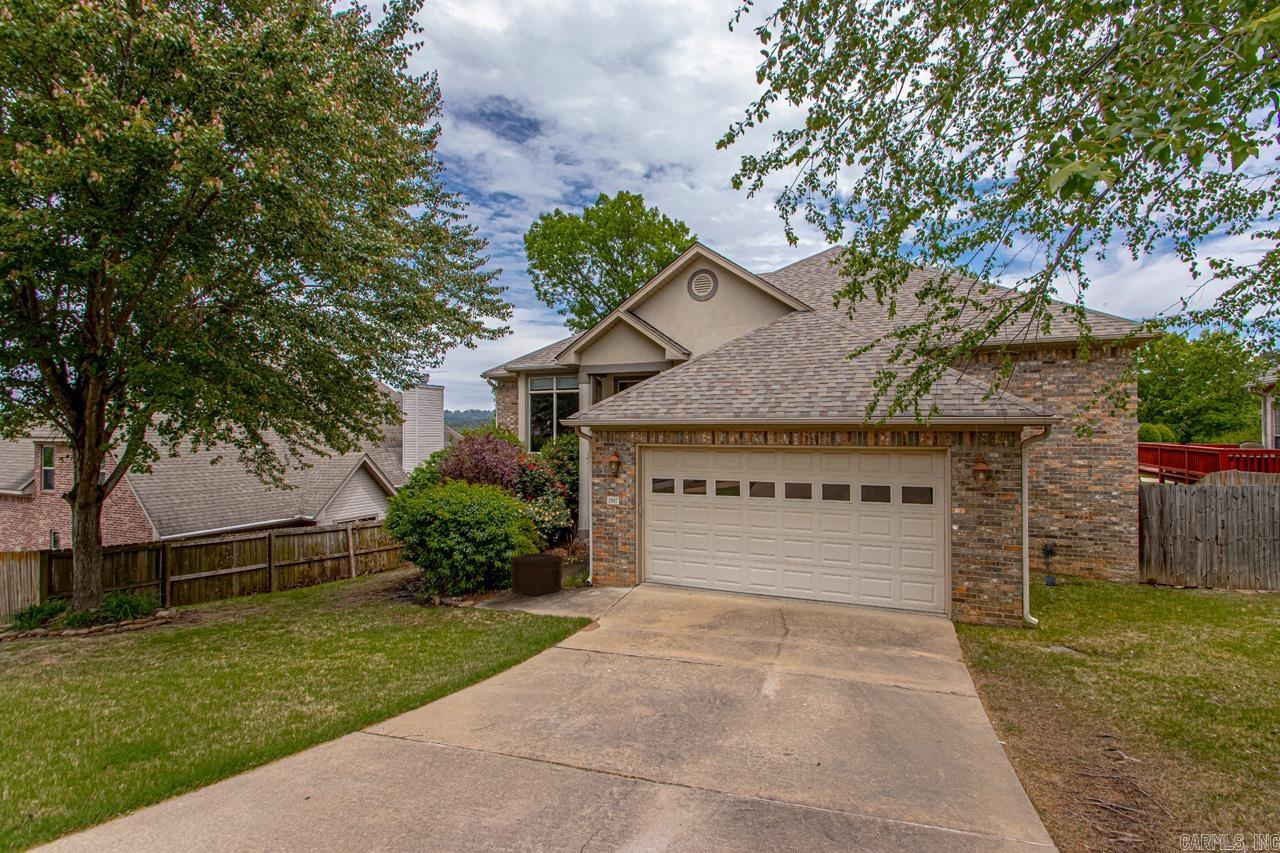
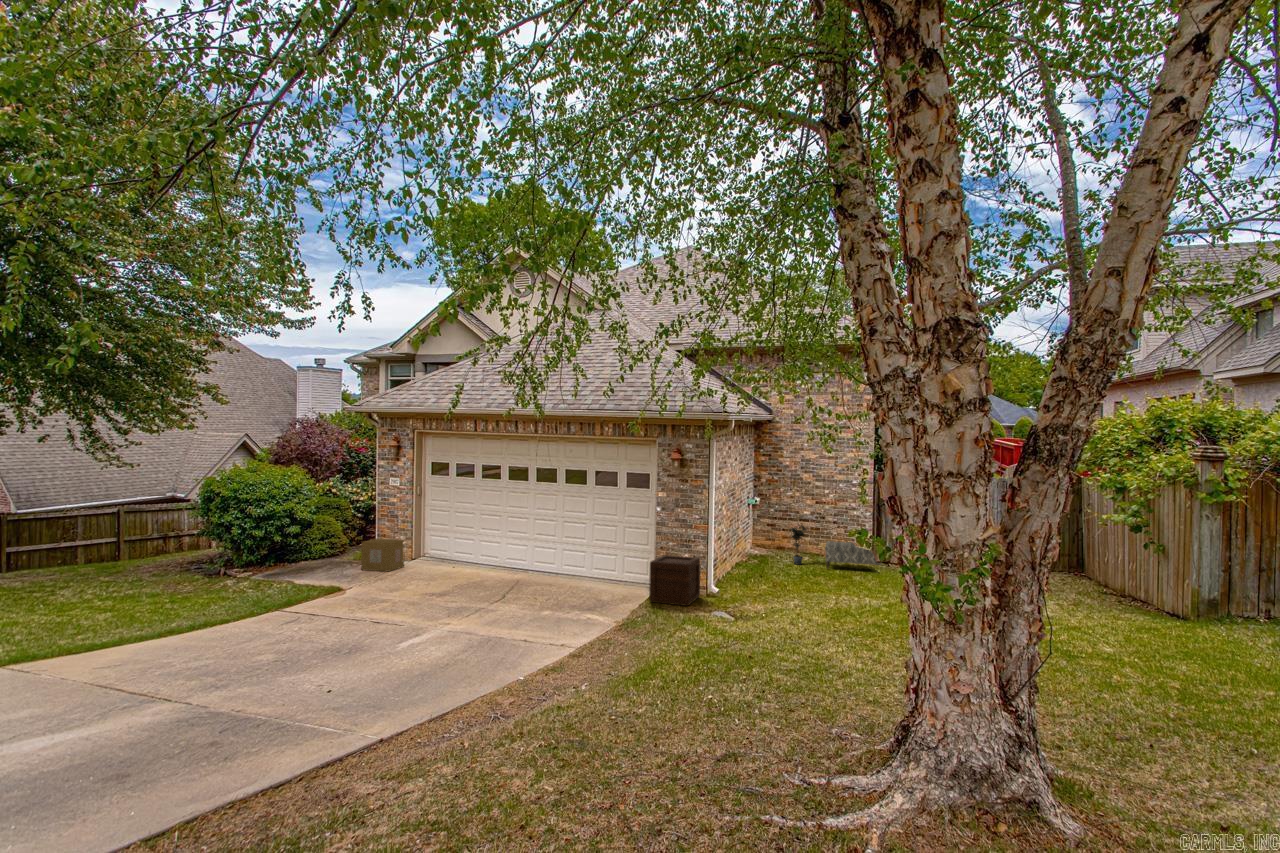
wooden crate: present [512,553,562,596] -> present [649,555,700,606]
bench: none [1083,559,1163,595] -> present [825,541,881,569]
cardboard box: none [591,563,631,599] -> present [361,538,404,572]

